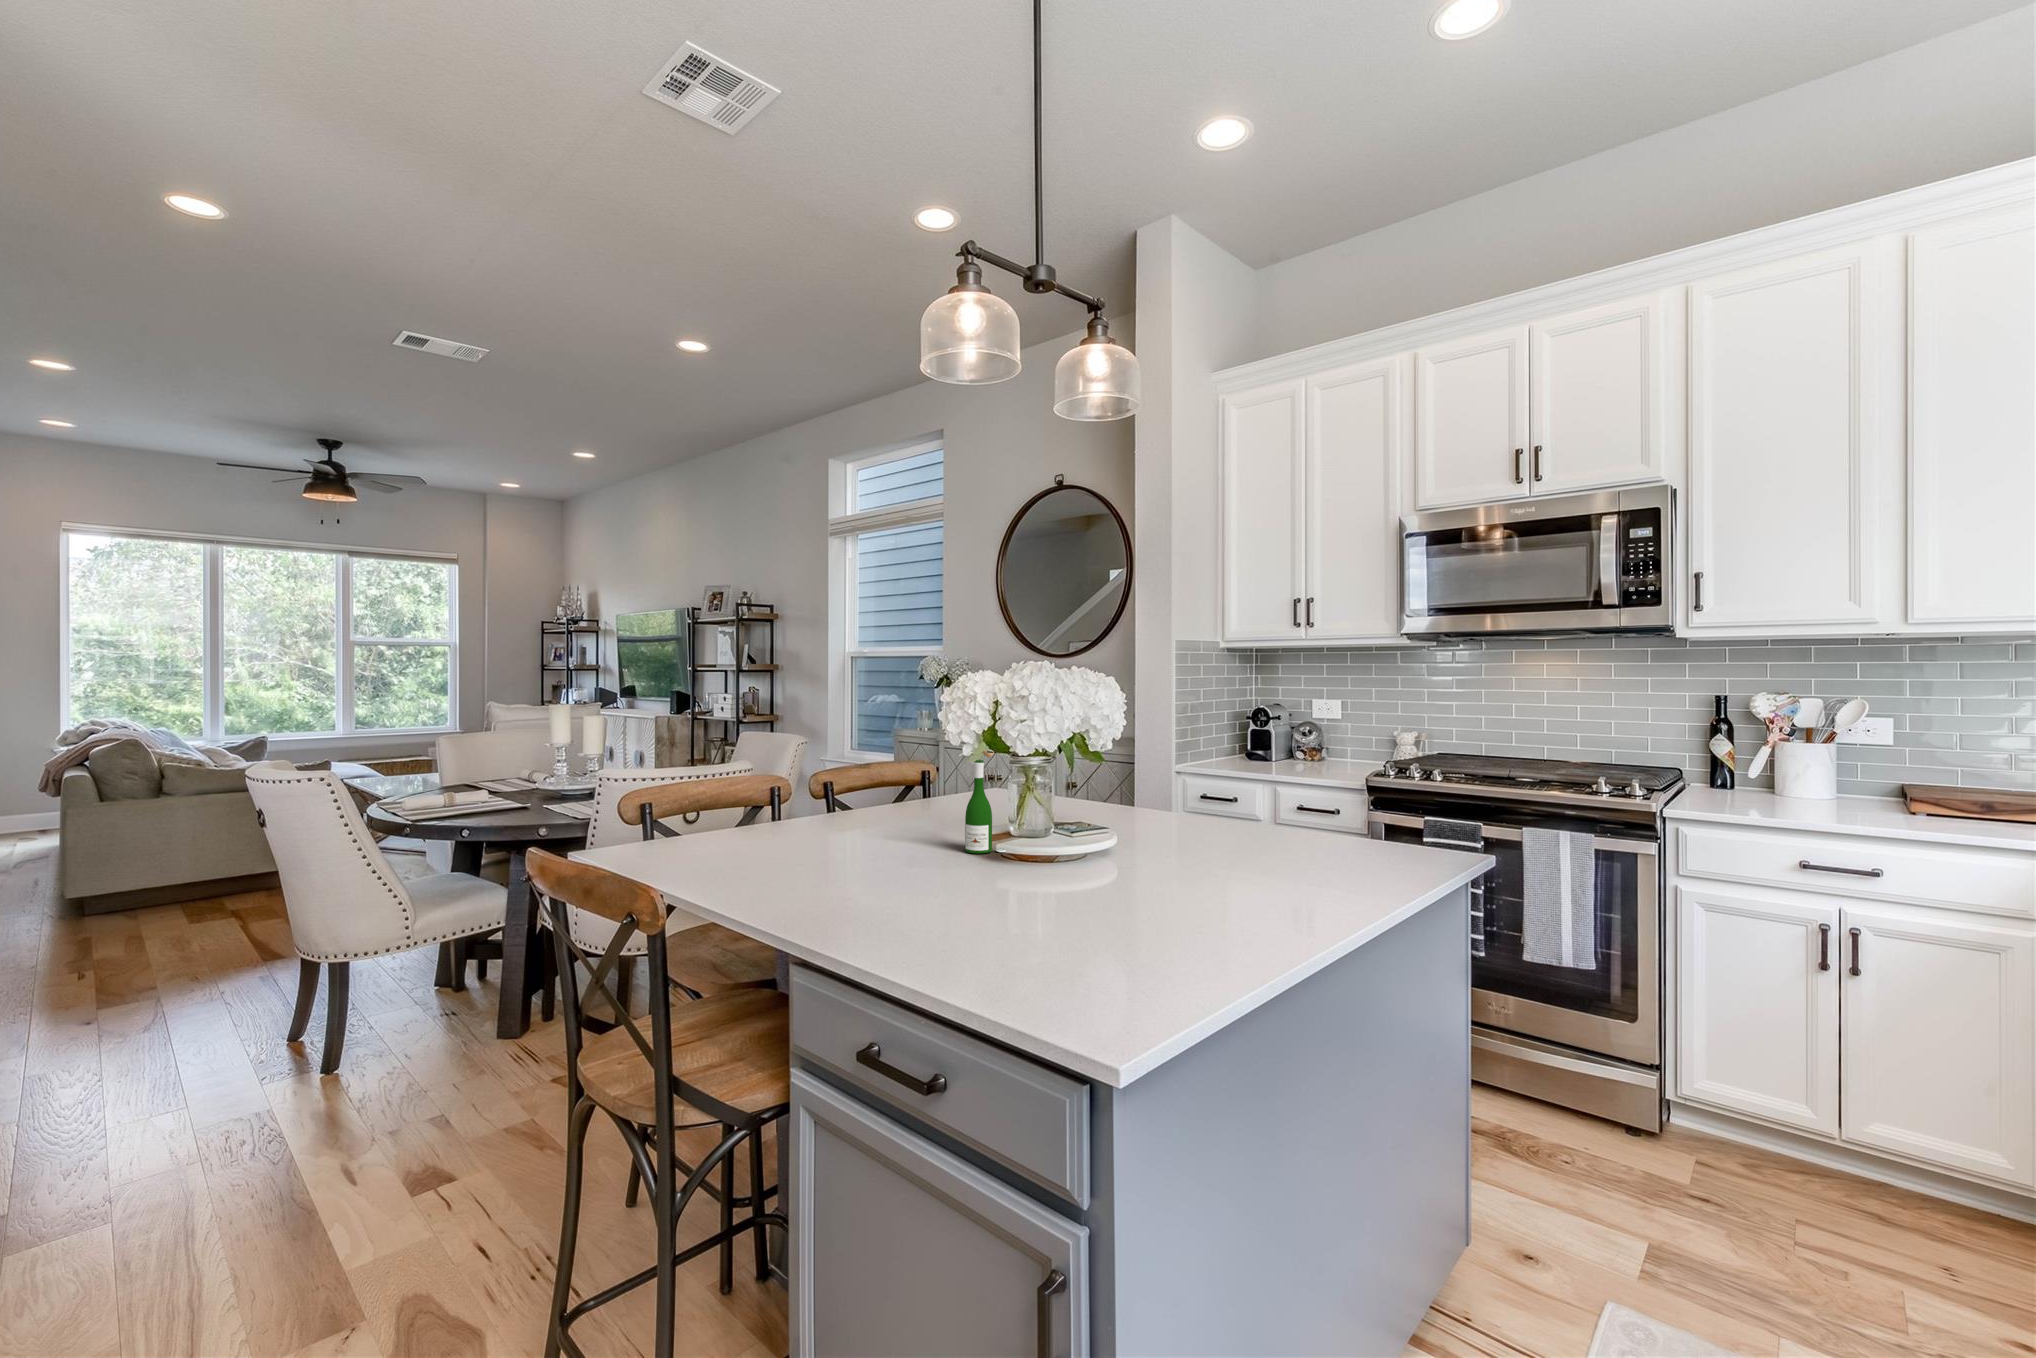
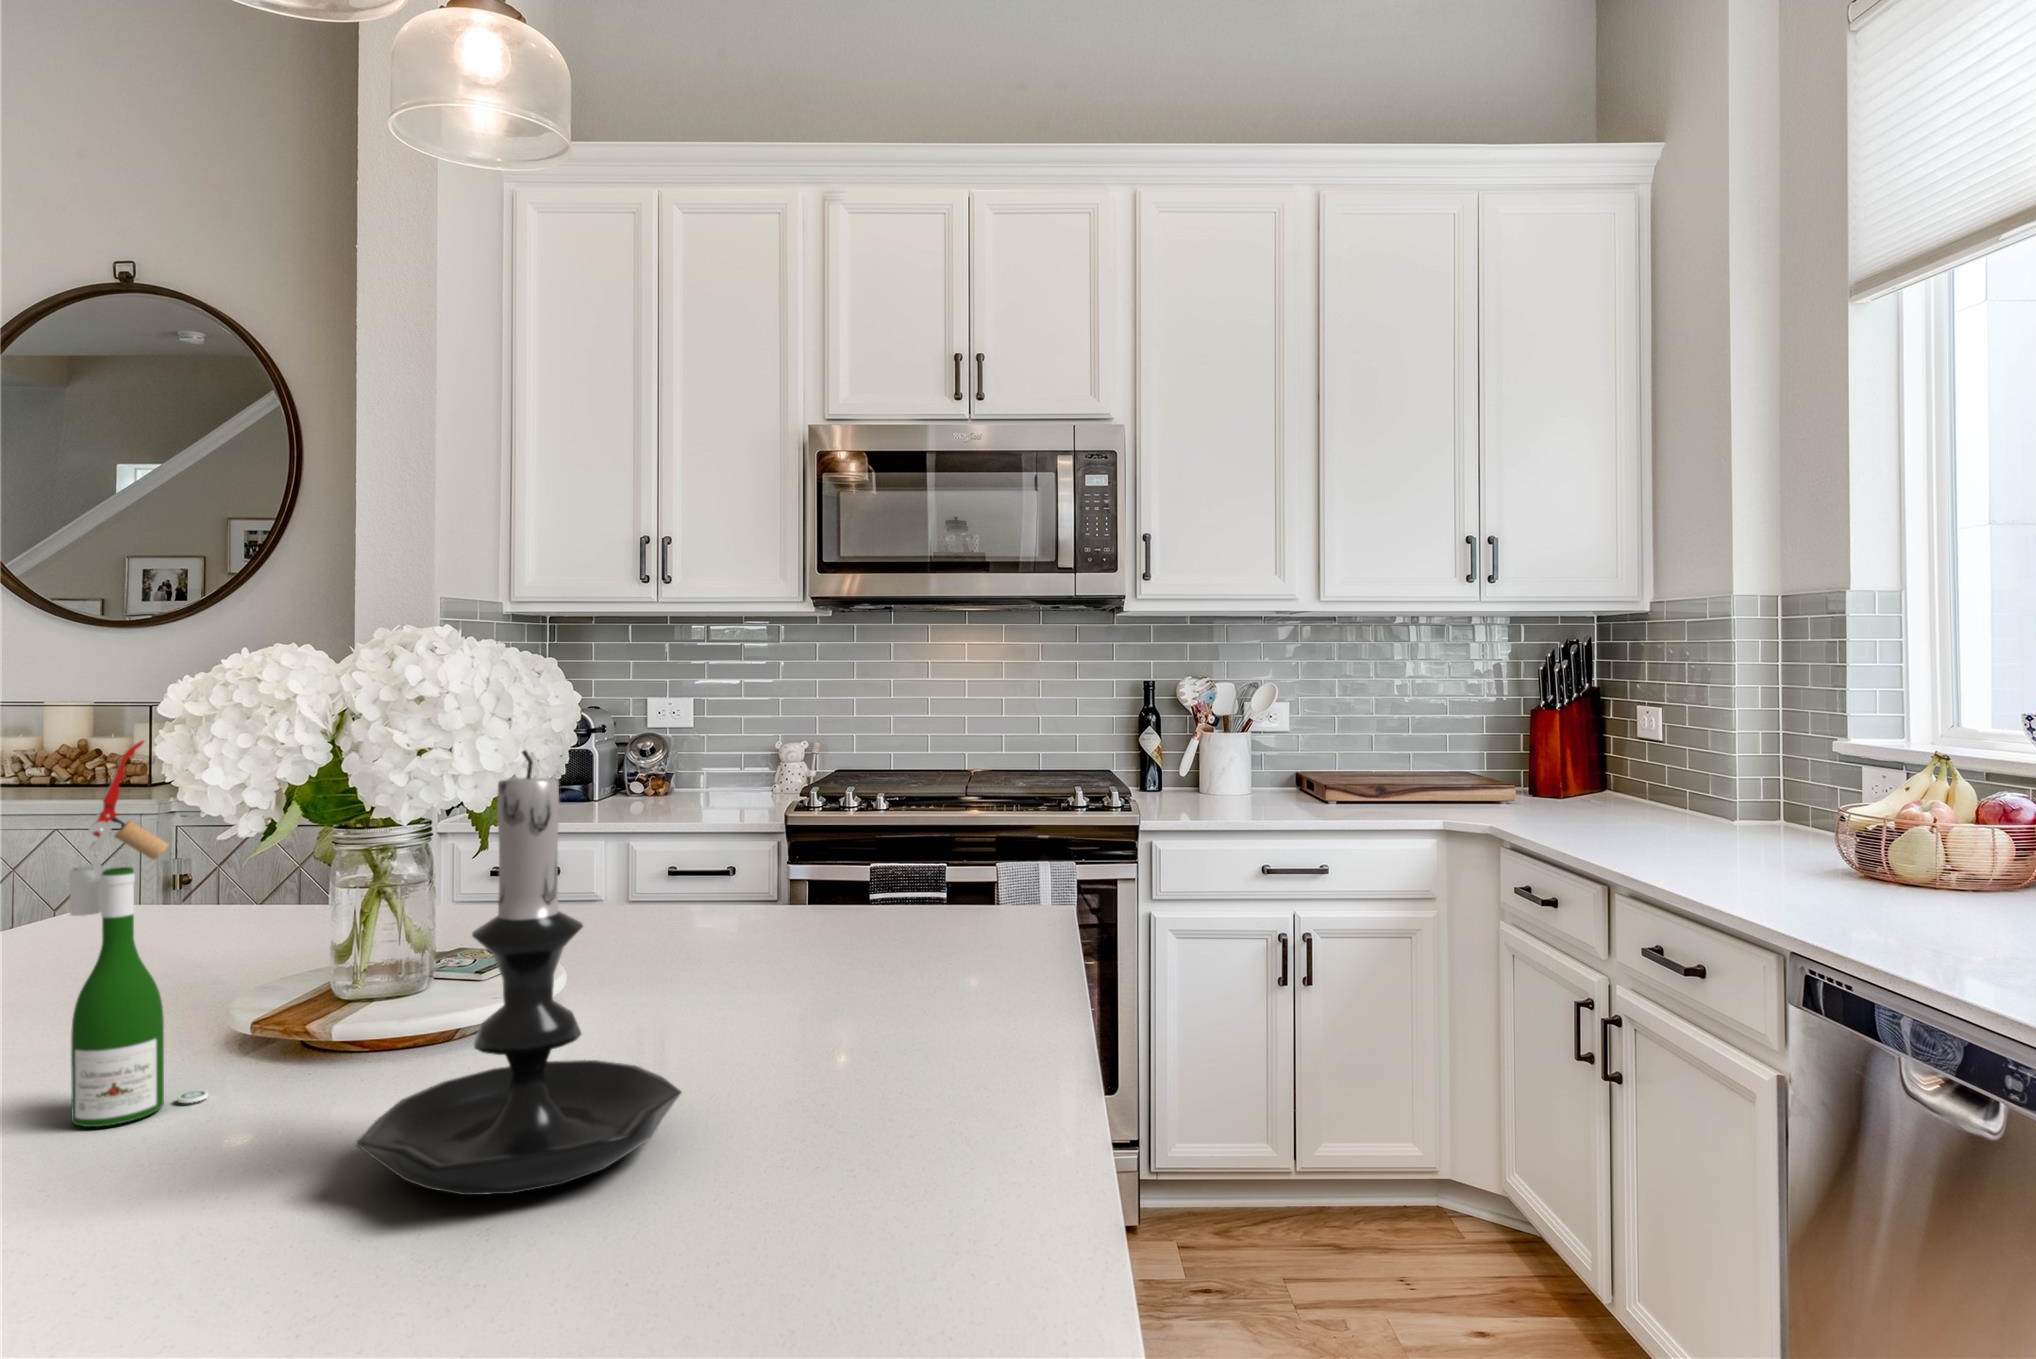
candle holder: none [1023,723,1142,898] -> present [356,750,681,1195]

